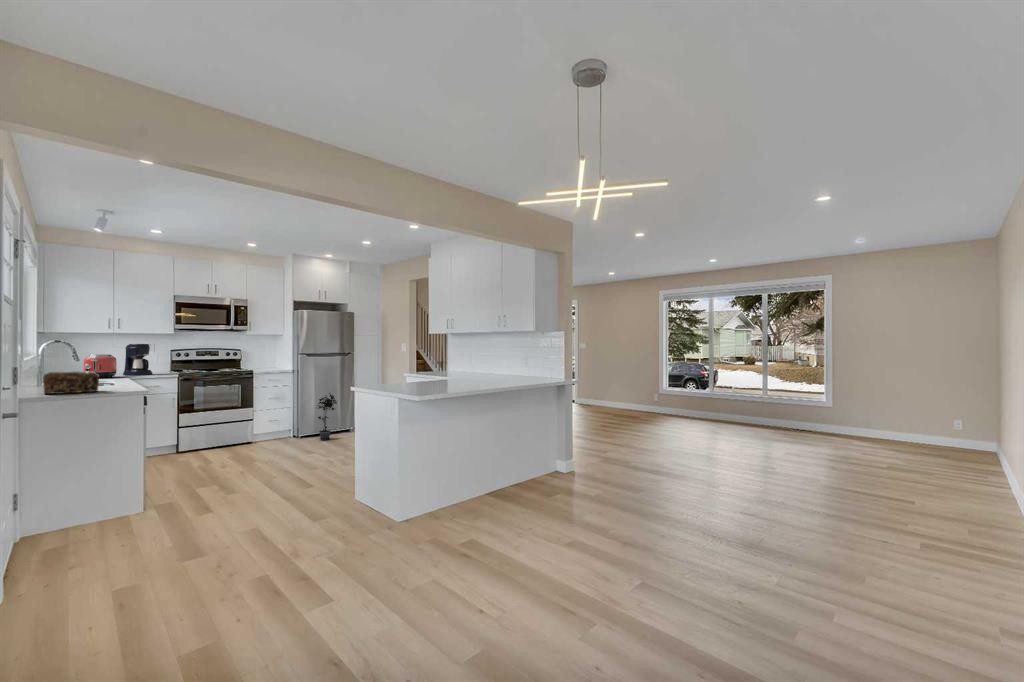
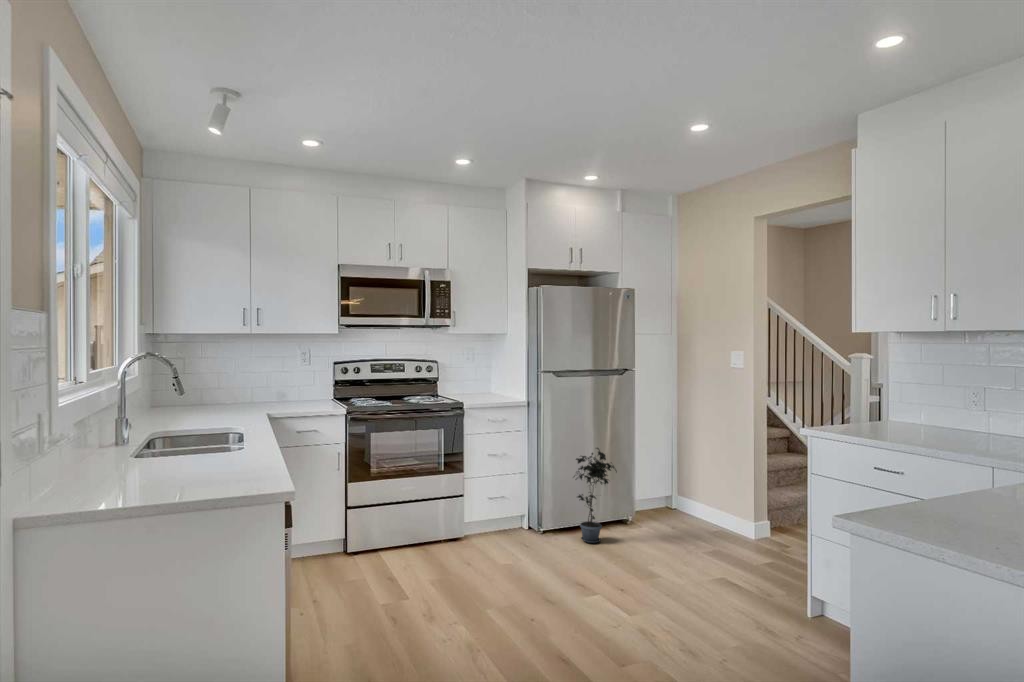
coffee maker: present [123,344,153,375] -> none [262,353,306,411]
toaster: present [83,354,117,378] -> none [198,374,251,419]
bread loaf: present [43,372,99,394] -> none [53,437,181,500]

